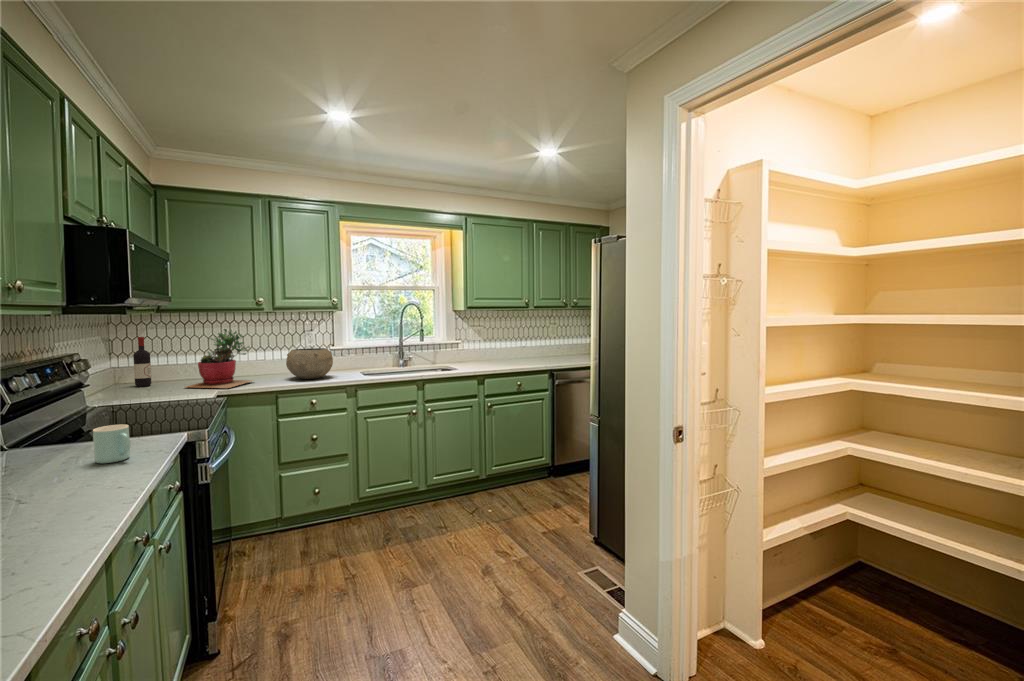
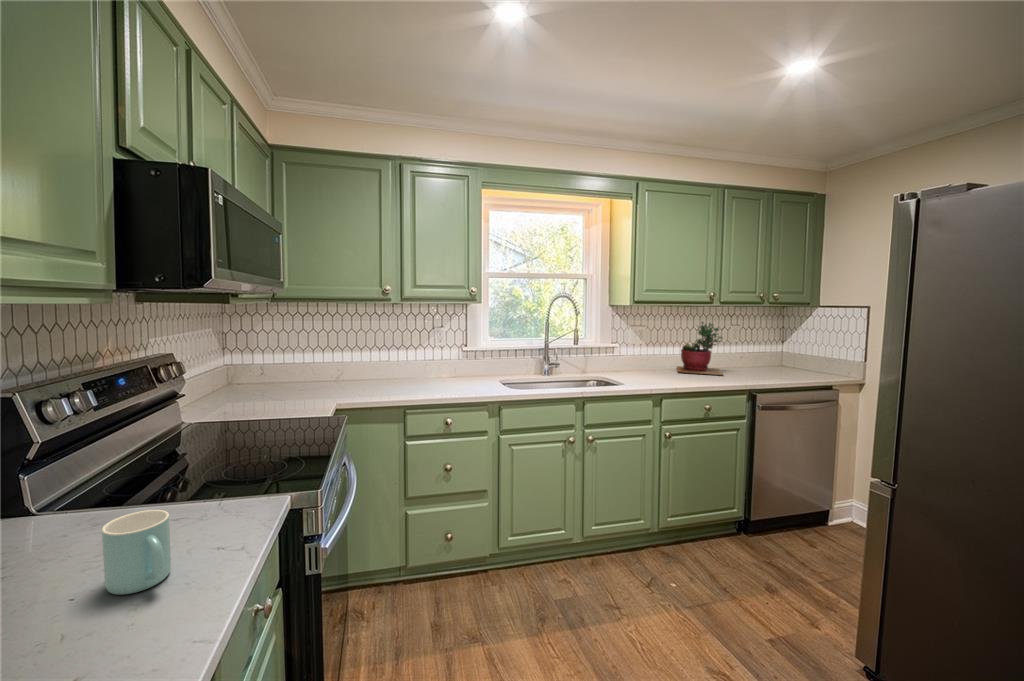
succulent plant: present [187,329,252,388] -> present [677,321,722,375]
wine bottle: present [133,337,151,387] -> none [246,330,265,390]
ceramic bowl: present [286,348,333,379] -> none [415,349,471,389]

